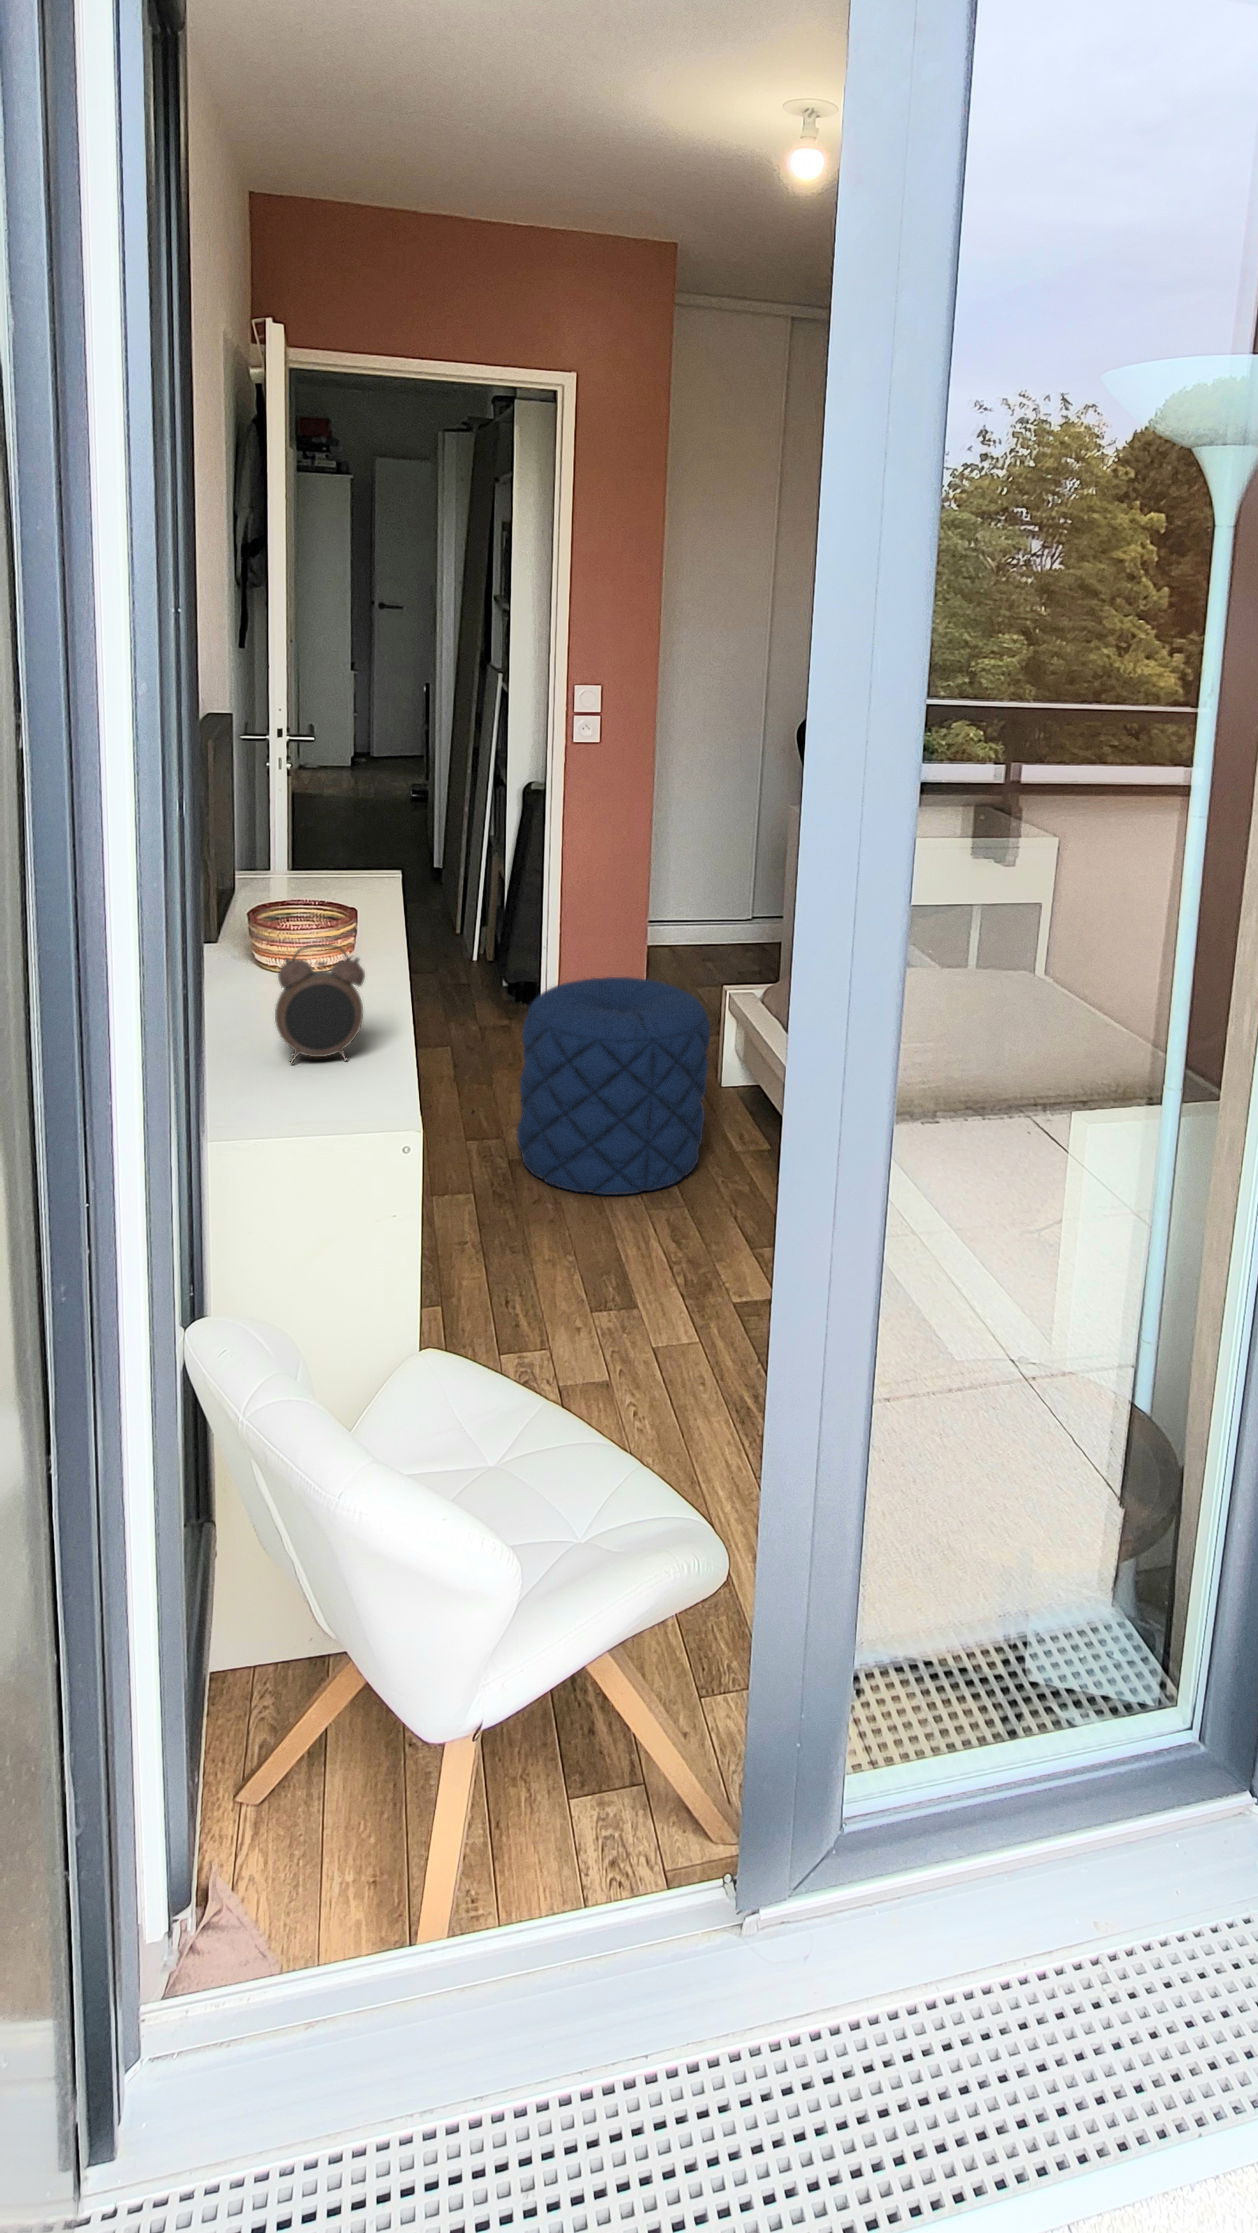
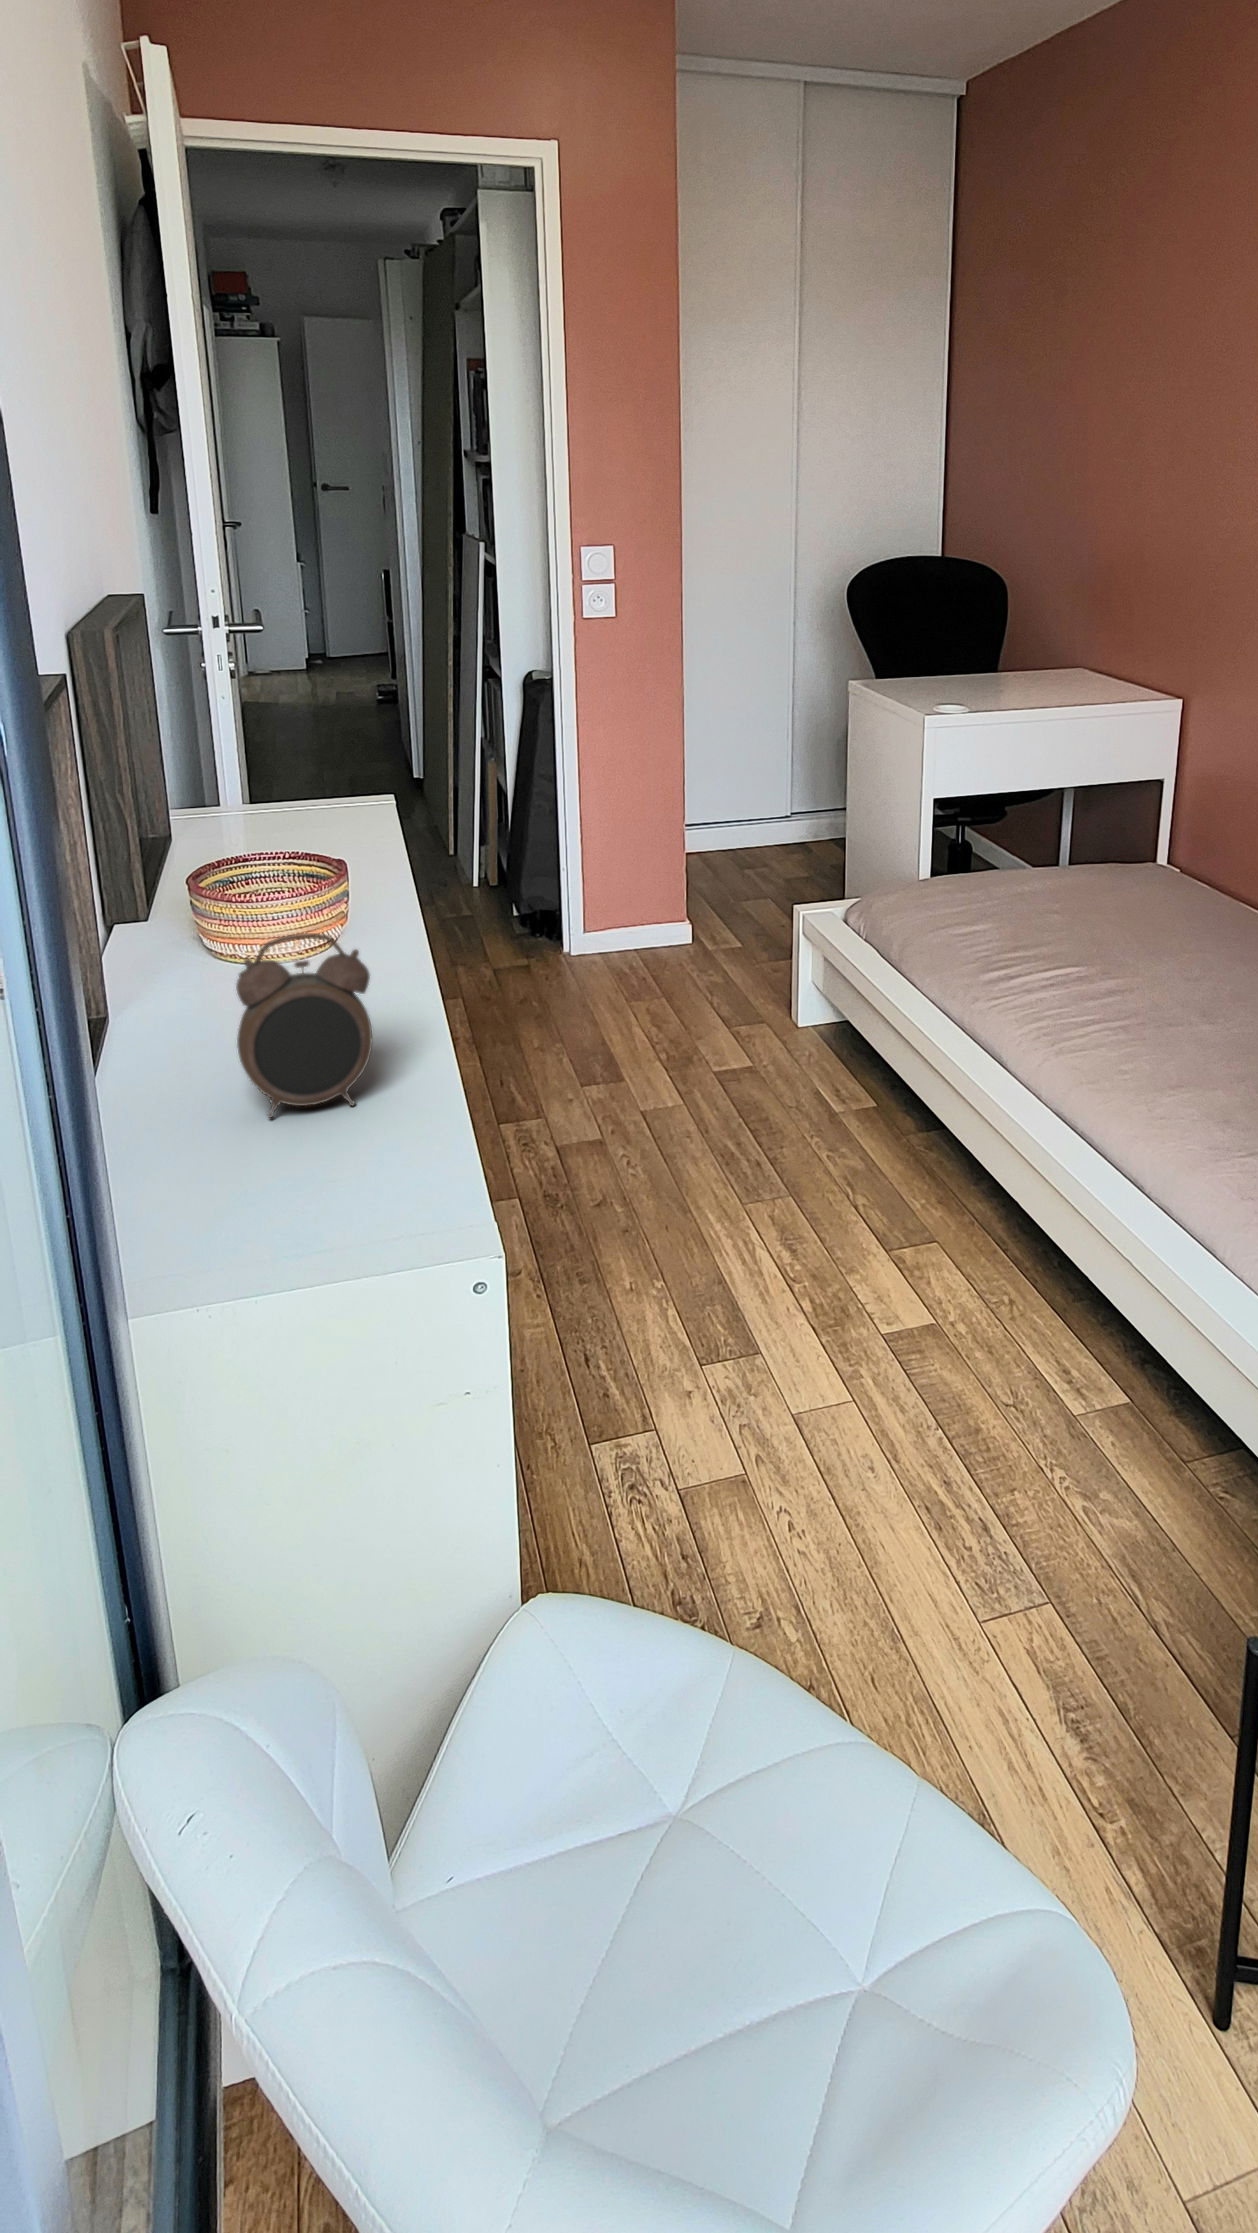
pouf: present [517,977,710,1195] -> none [565,909,800,1189]

